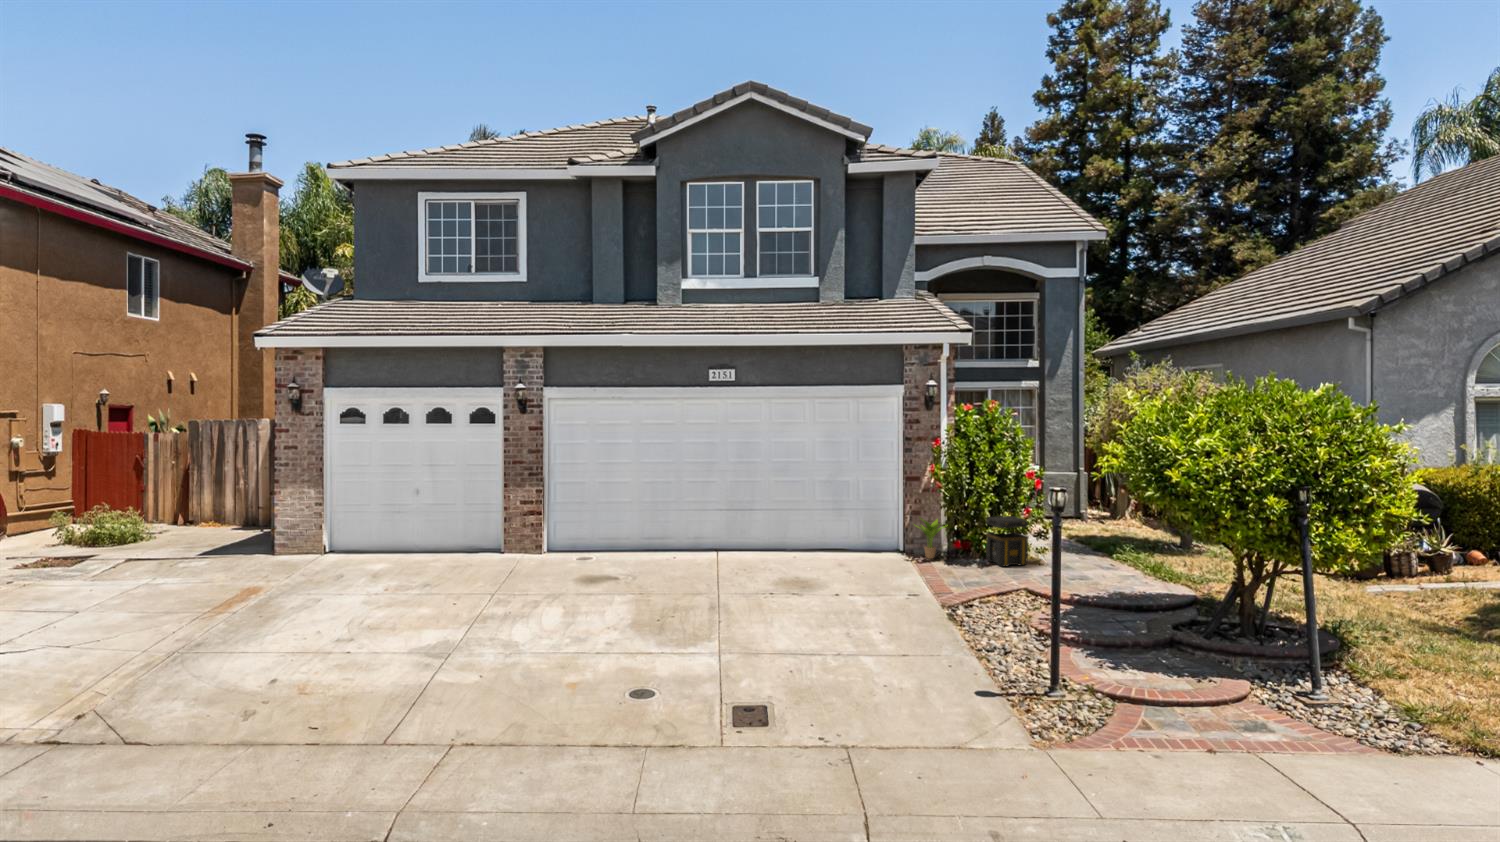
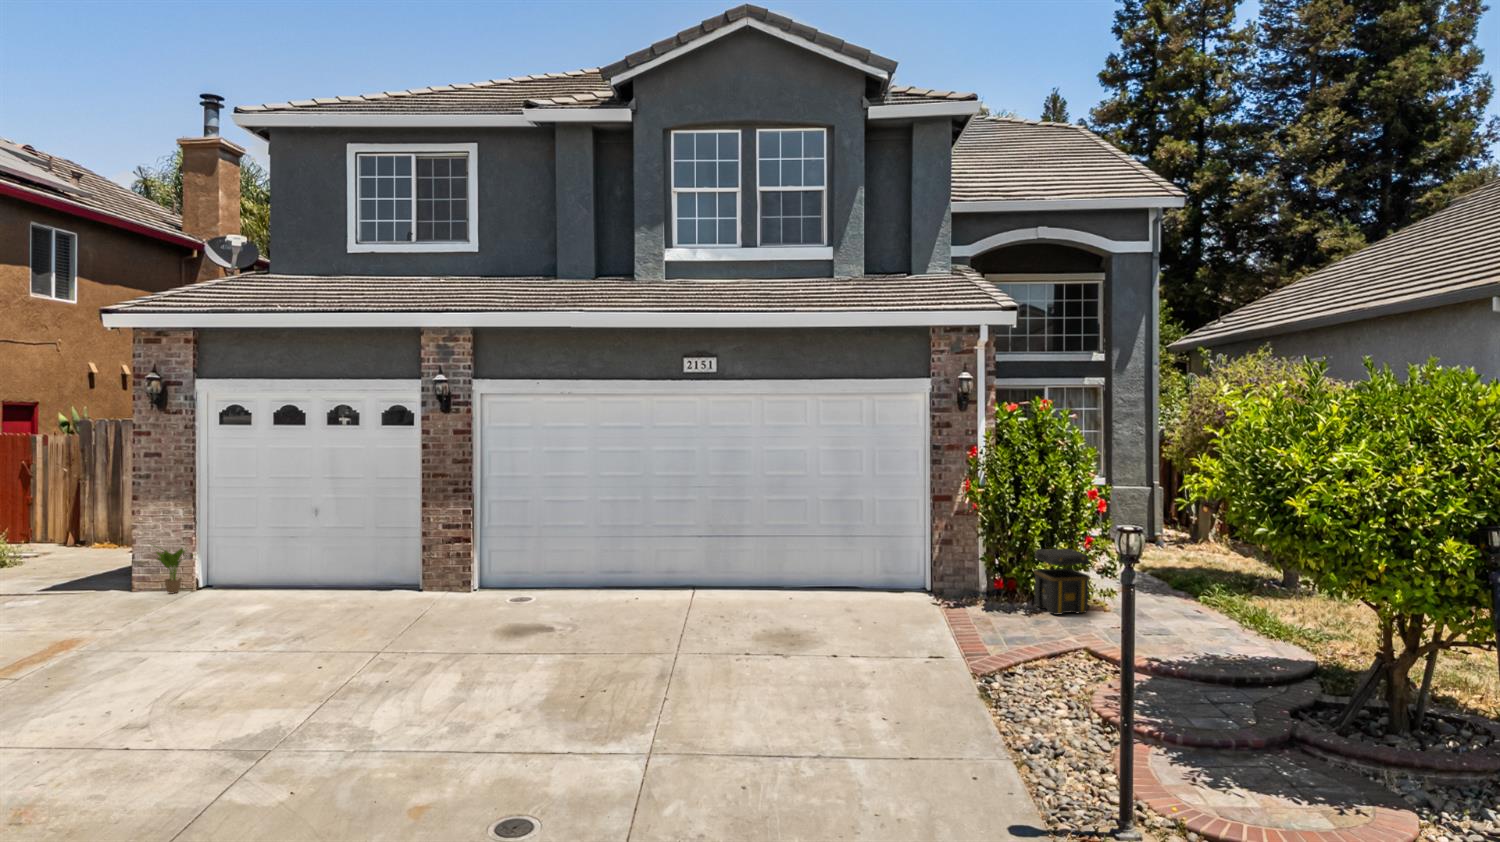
potted plant: present [914,518,948,559] -> present [153,545,193,594]

